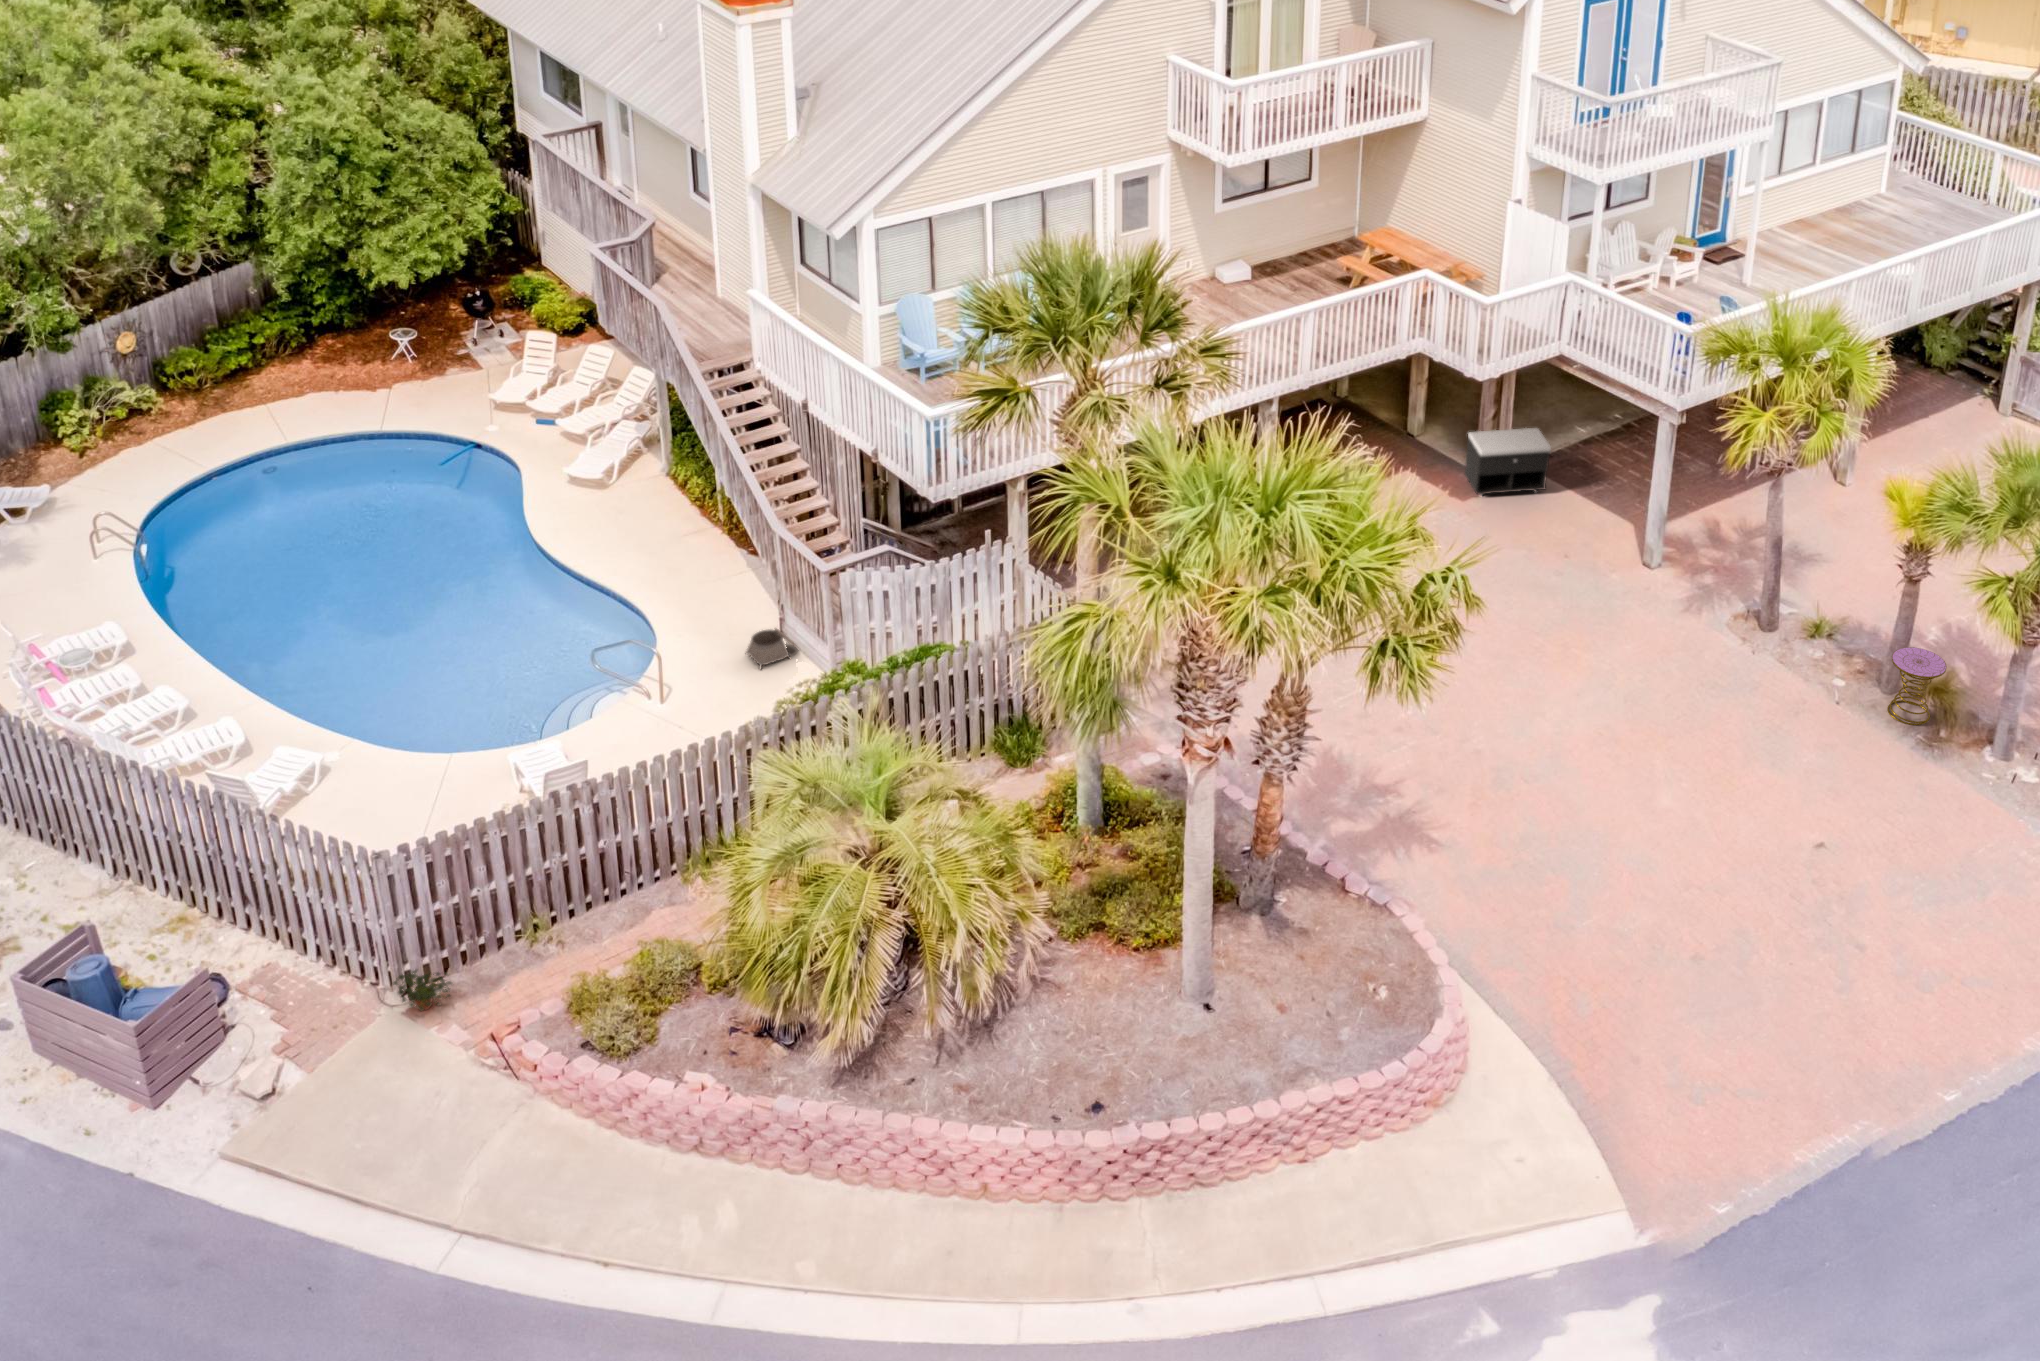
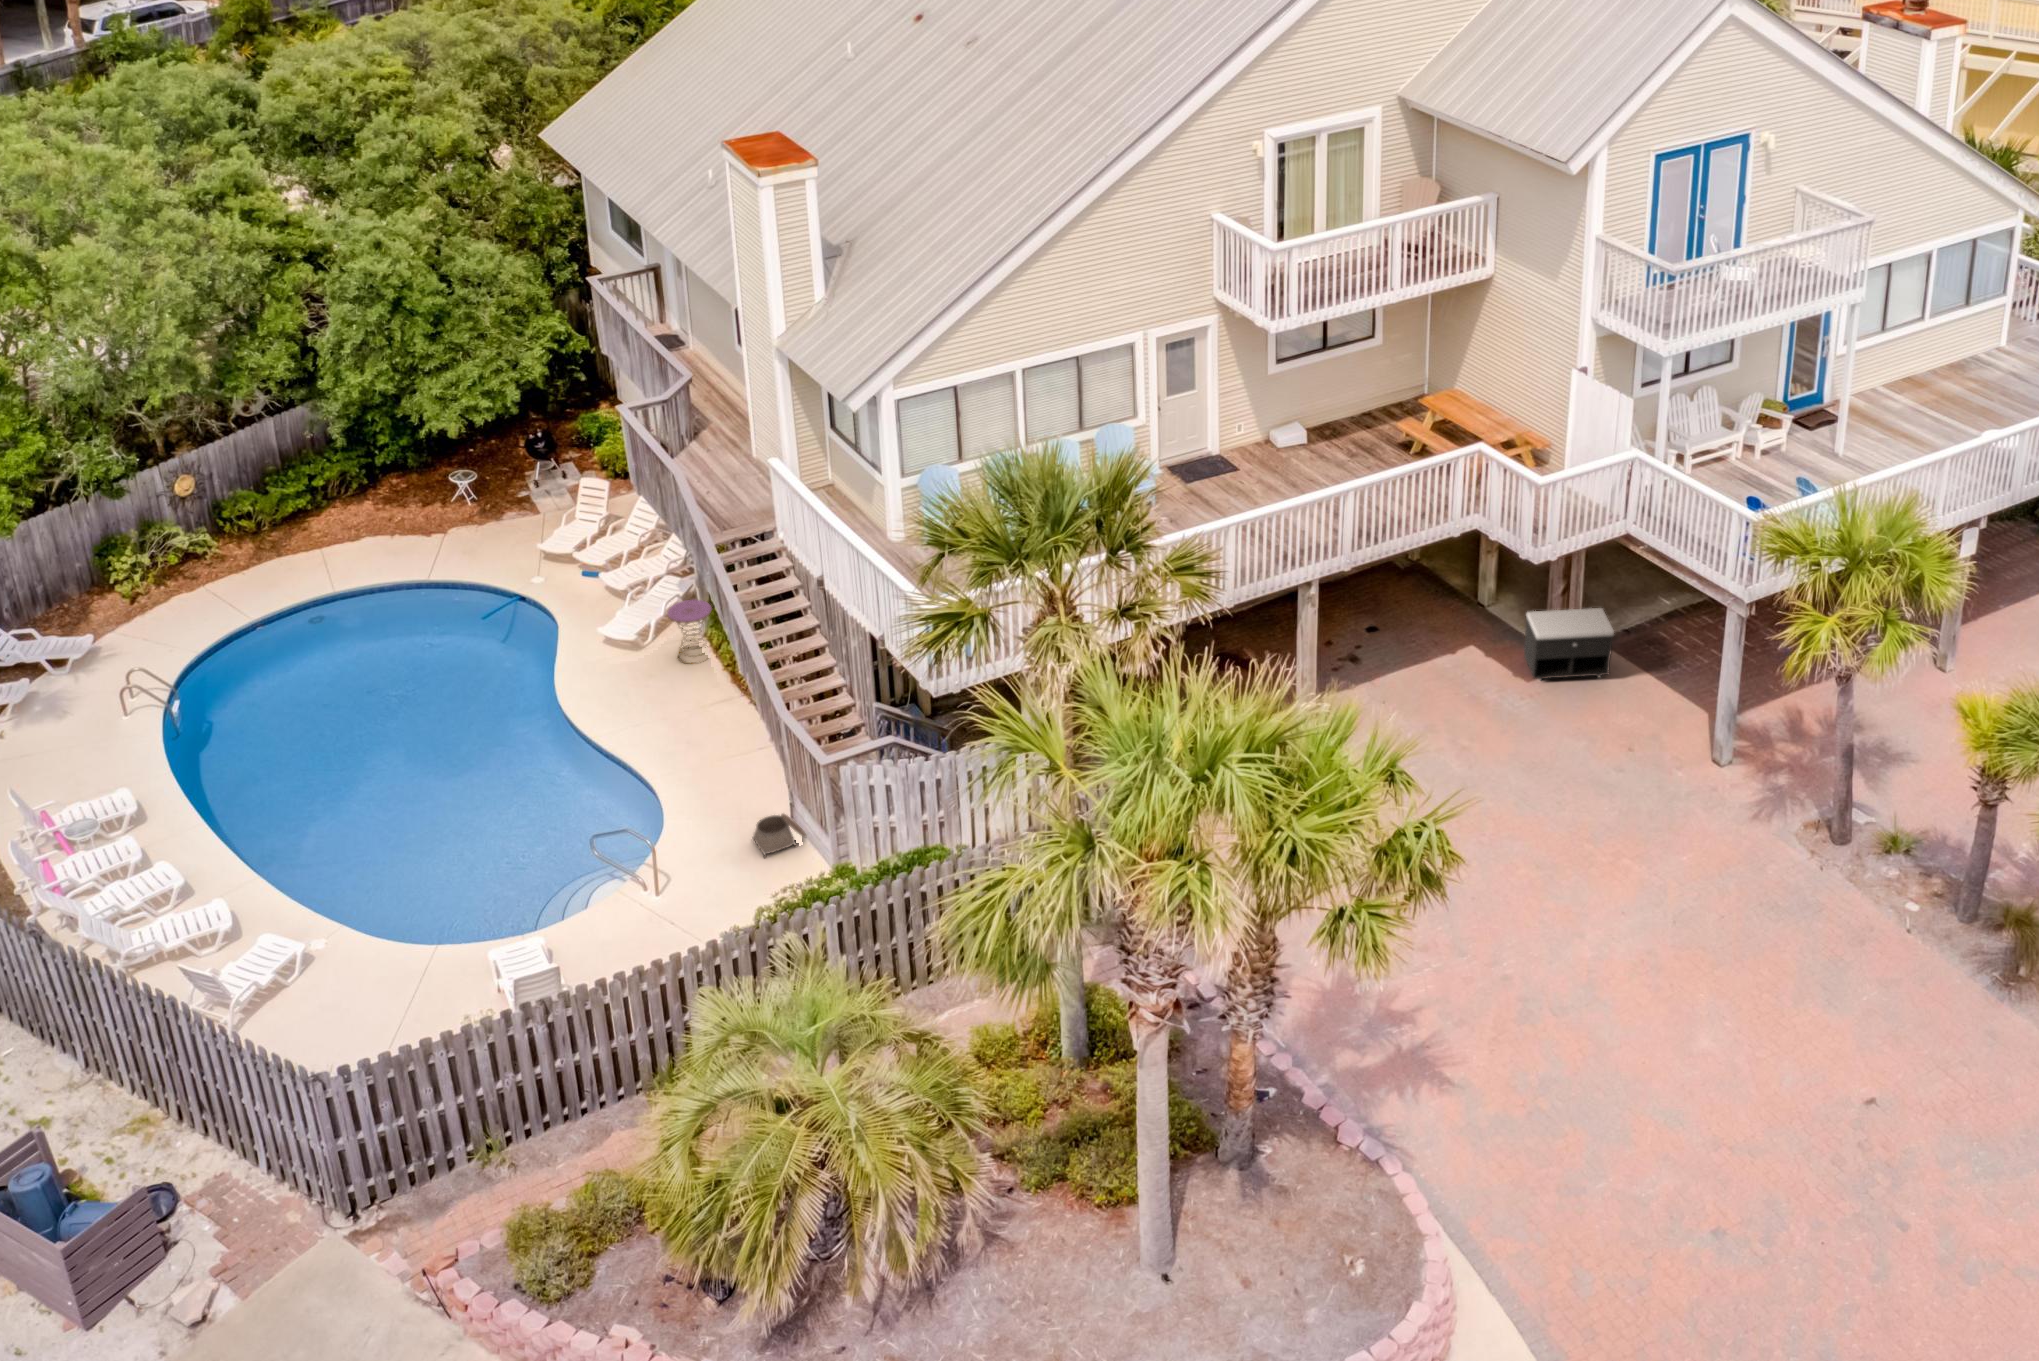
side table: present [1887,647,1947,725] -> present [667,599,712,664]
potted plant: present [394,970,452,1011] -> none [338,1191,402,1240]

